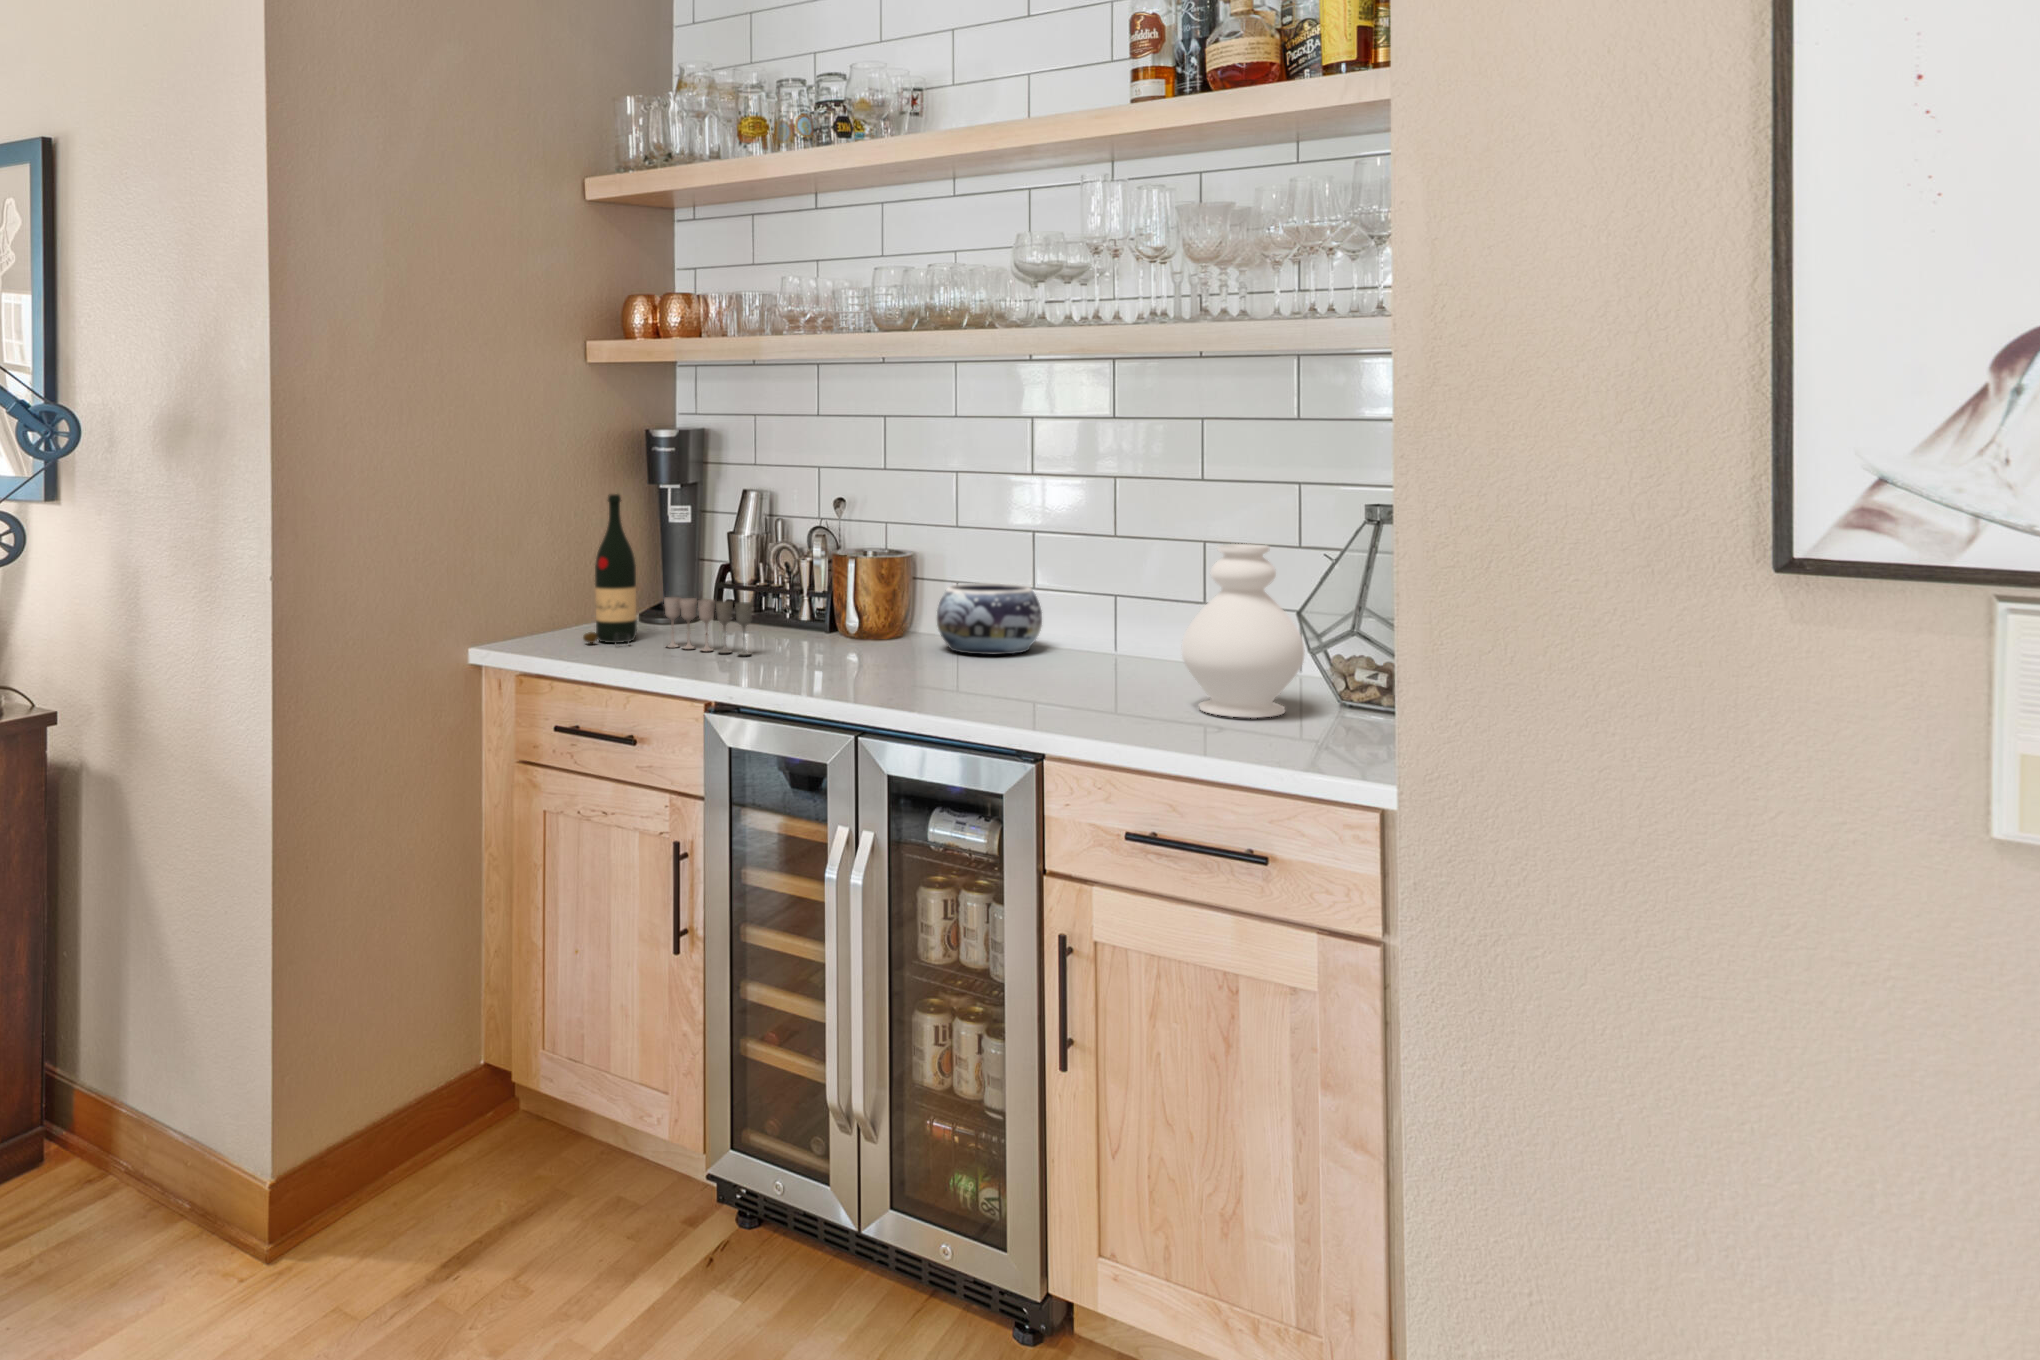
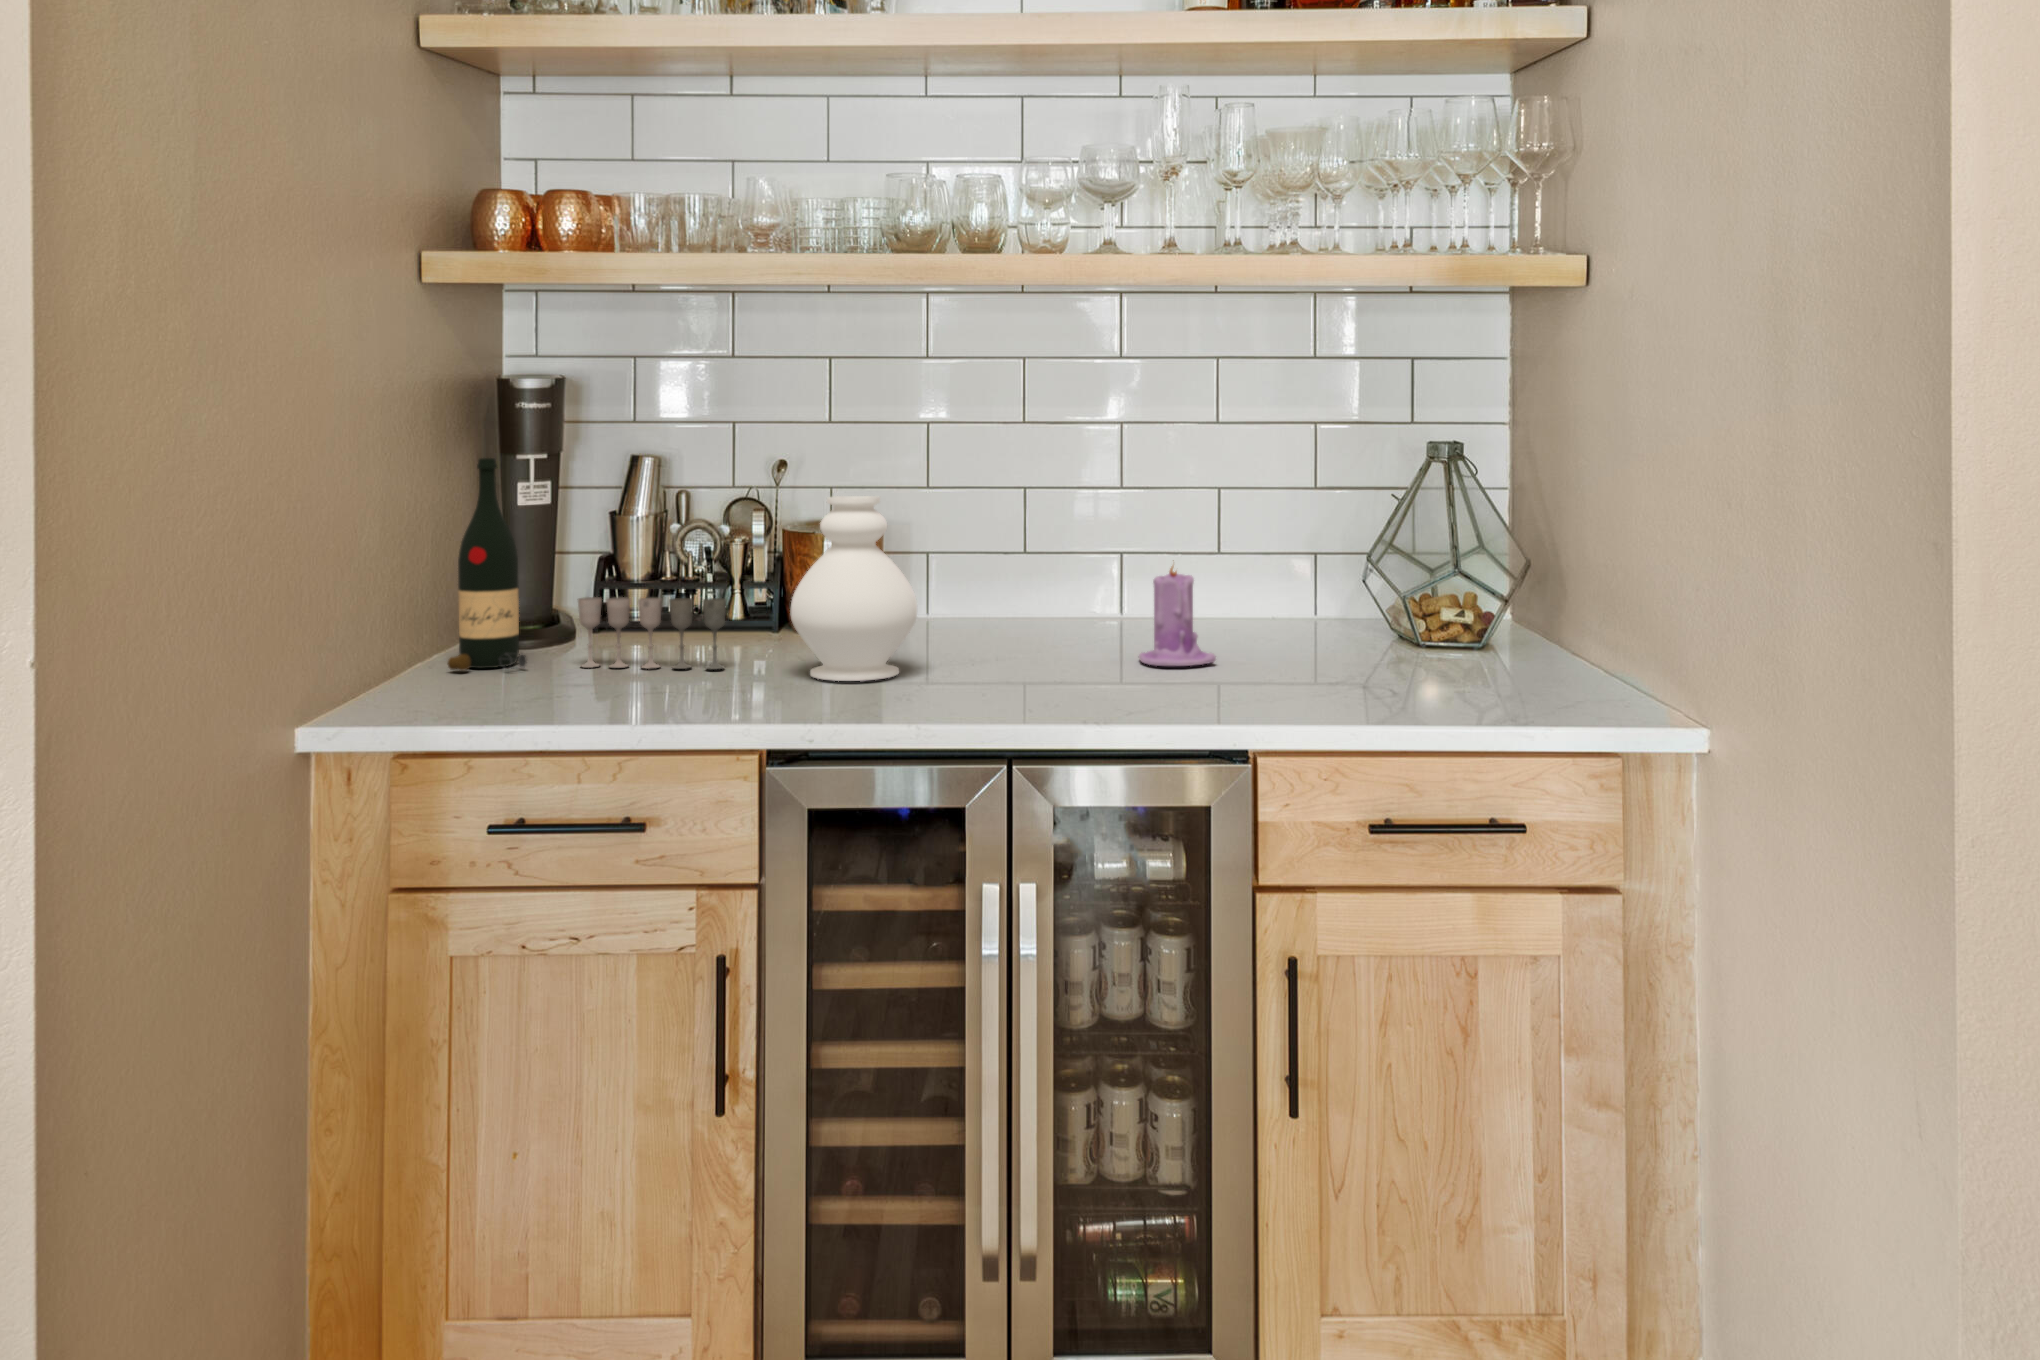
decorative vase: present [1181,544,1304,718] -> present [791,496,917,681]
decorative bowl: present [937,583,1042,655] -> none [932,560,1058,645]
candle: none [1058,591,1123,683] -> present [1139,566,1216,666]

